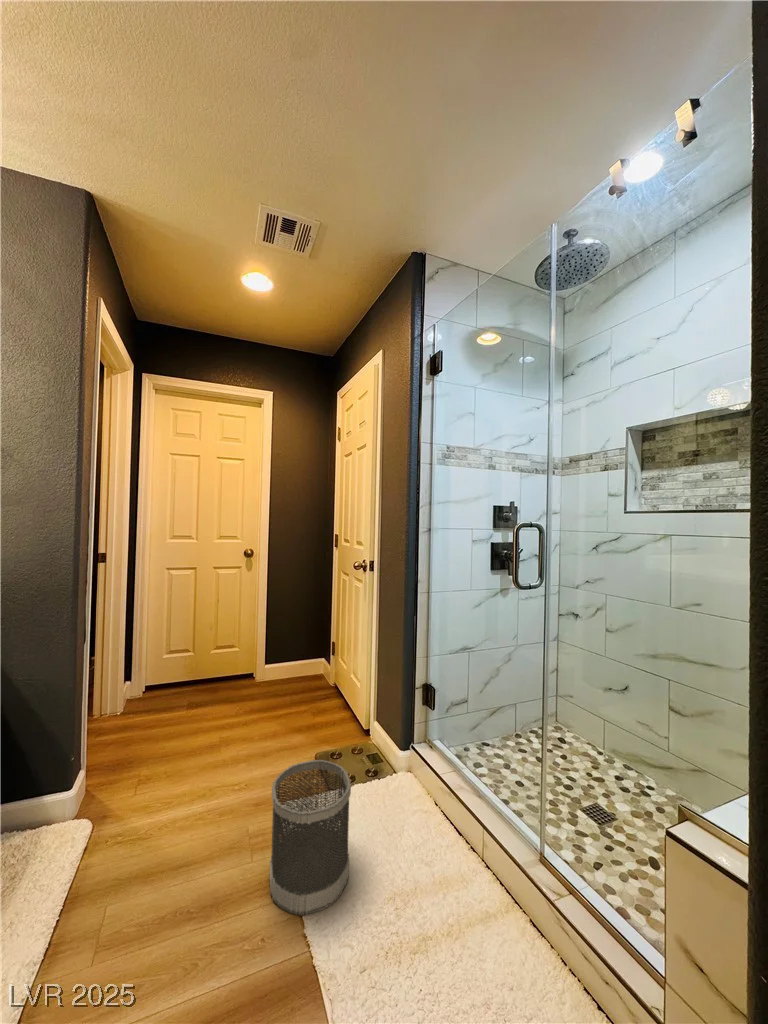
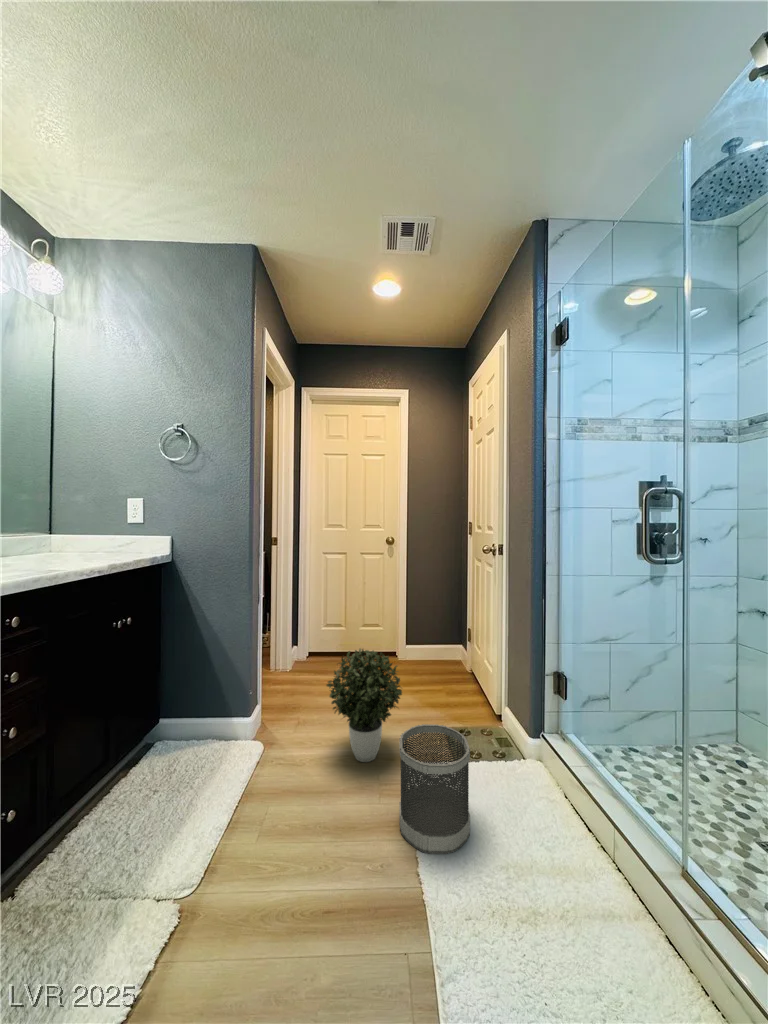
potted plant: none [176,683,272,819] -> present [327,649,402,762]

